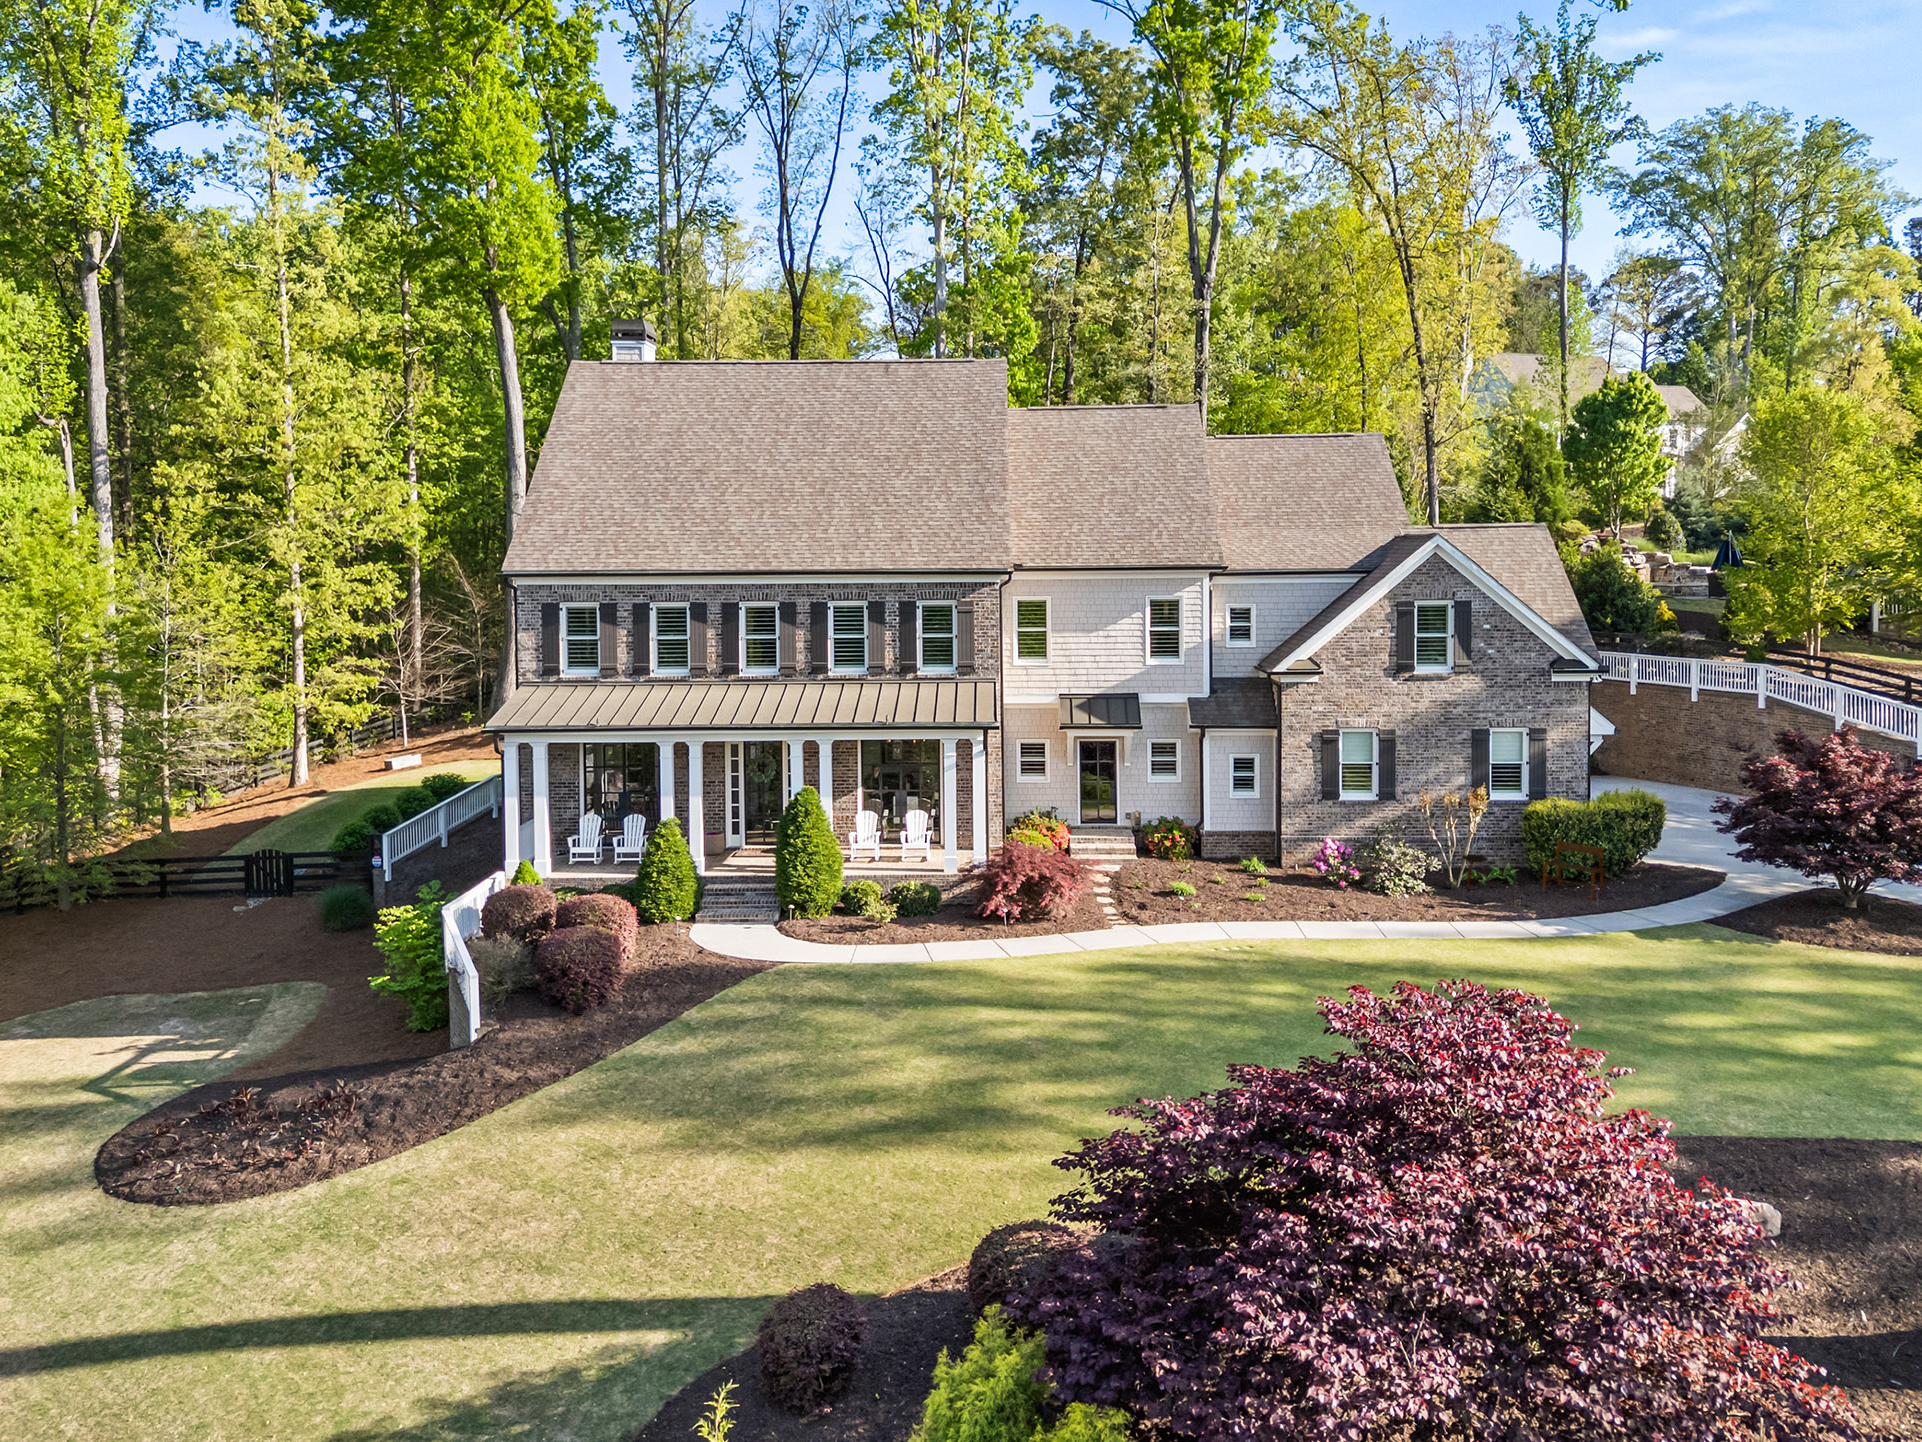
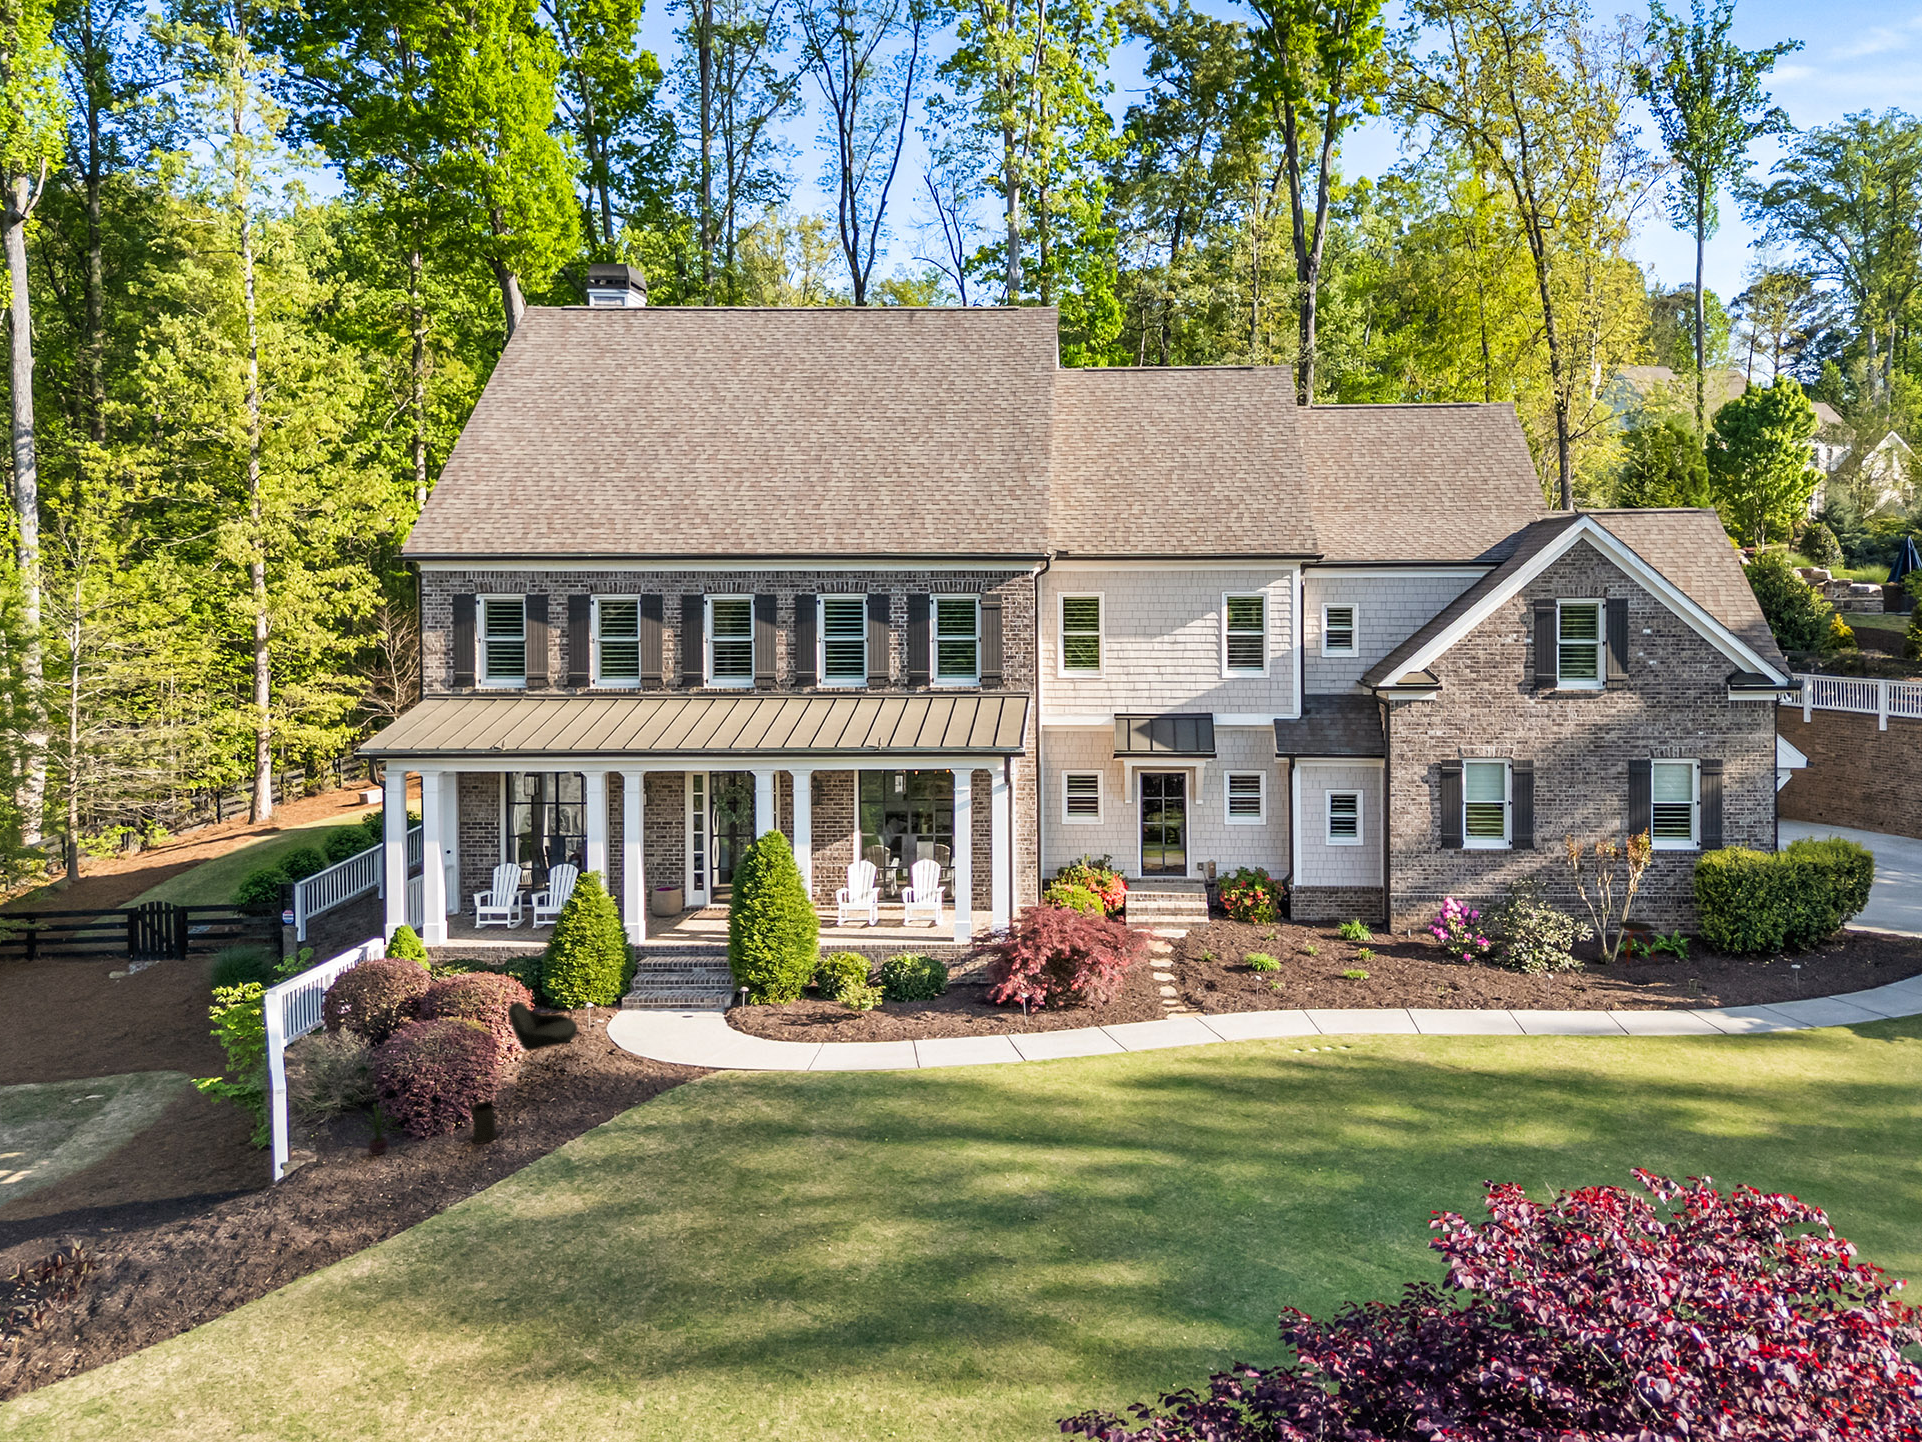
bench: present [1543,840,1605,899] -> none [1724,903,1807,983]
lounge chair: none [636,916,684,972] -> present [508,1002,578,1074]
watering can: none [630,974,656,1008] -> present [466,1094,497,1144]

